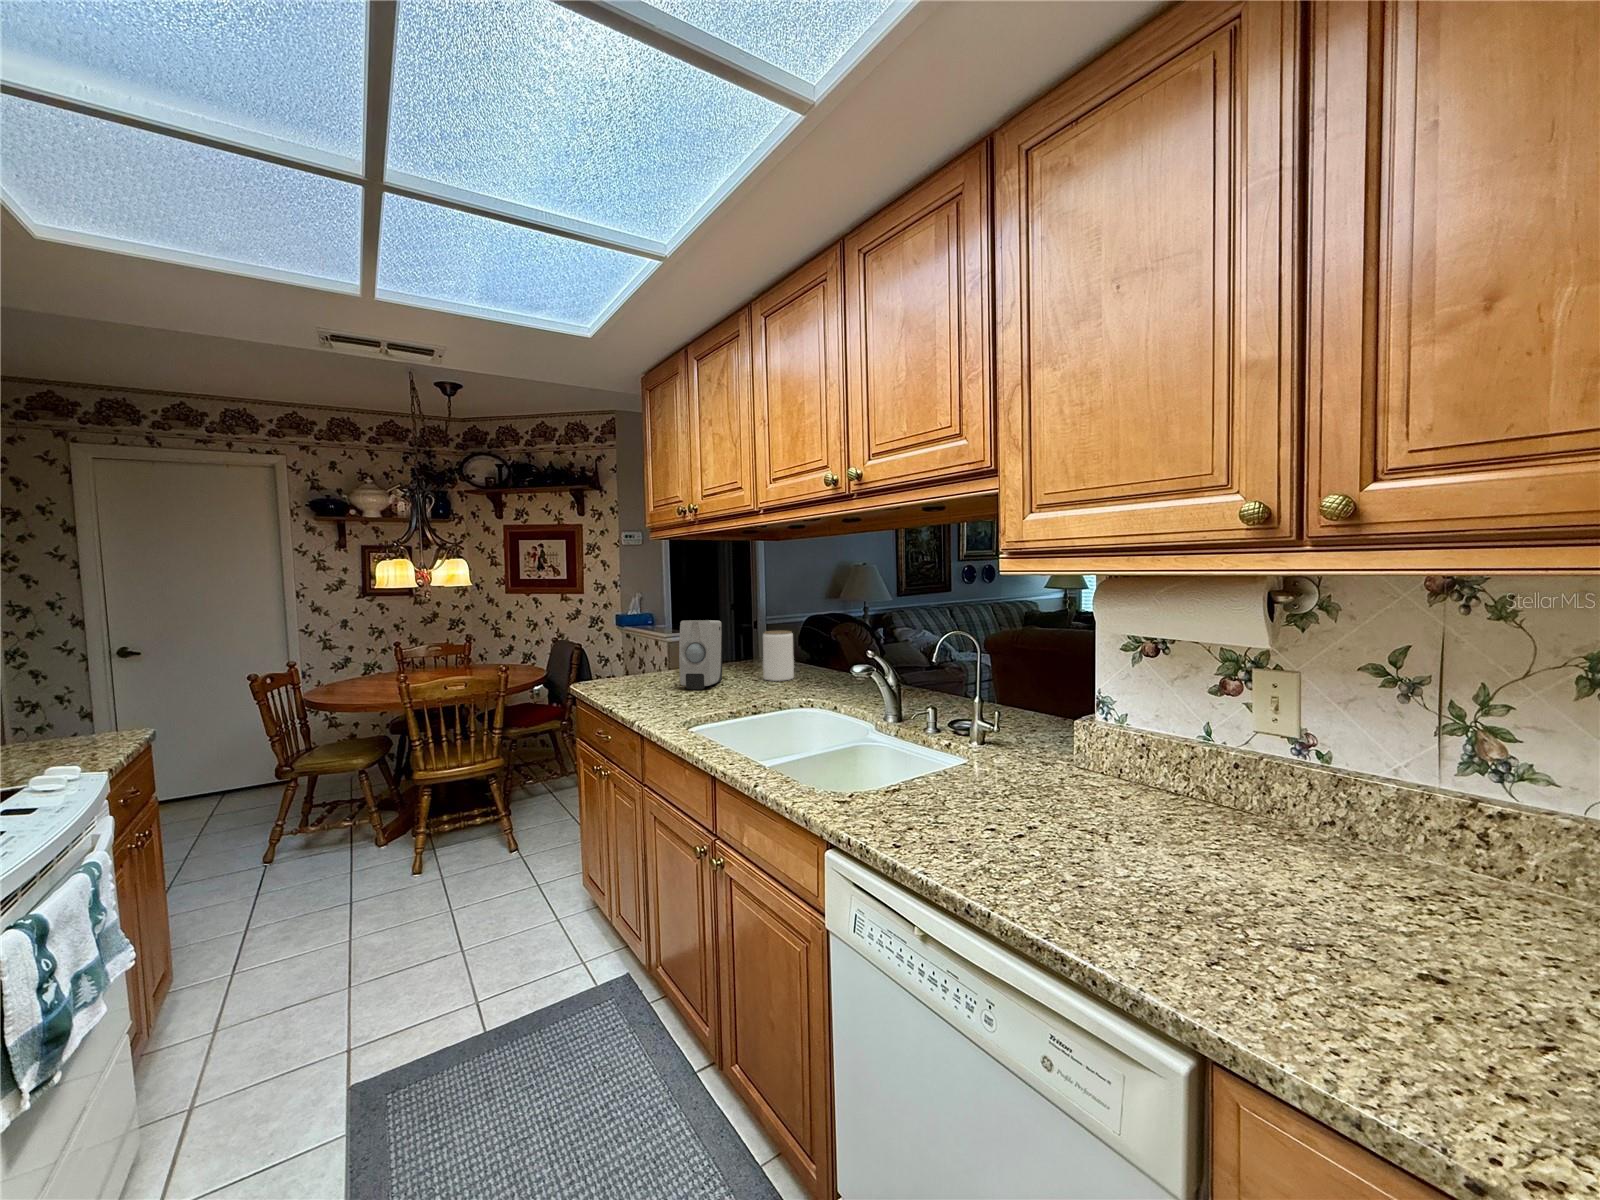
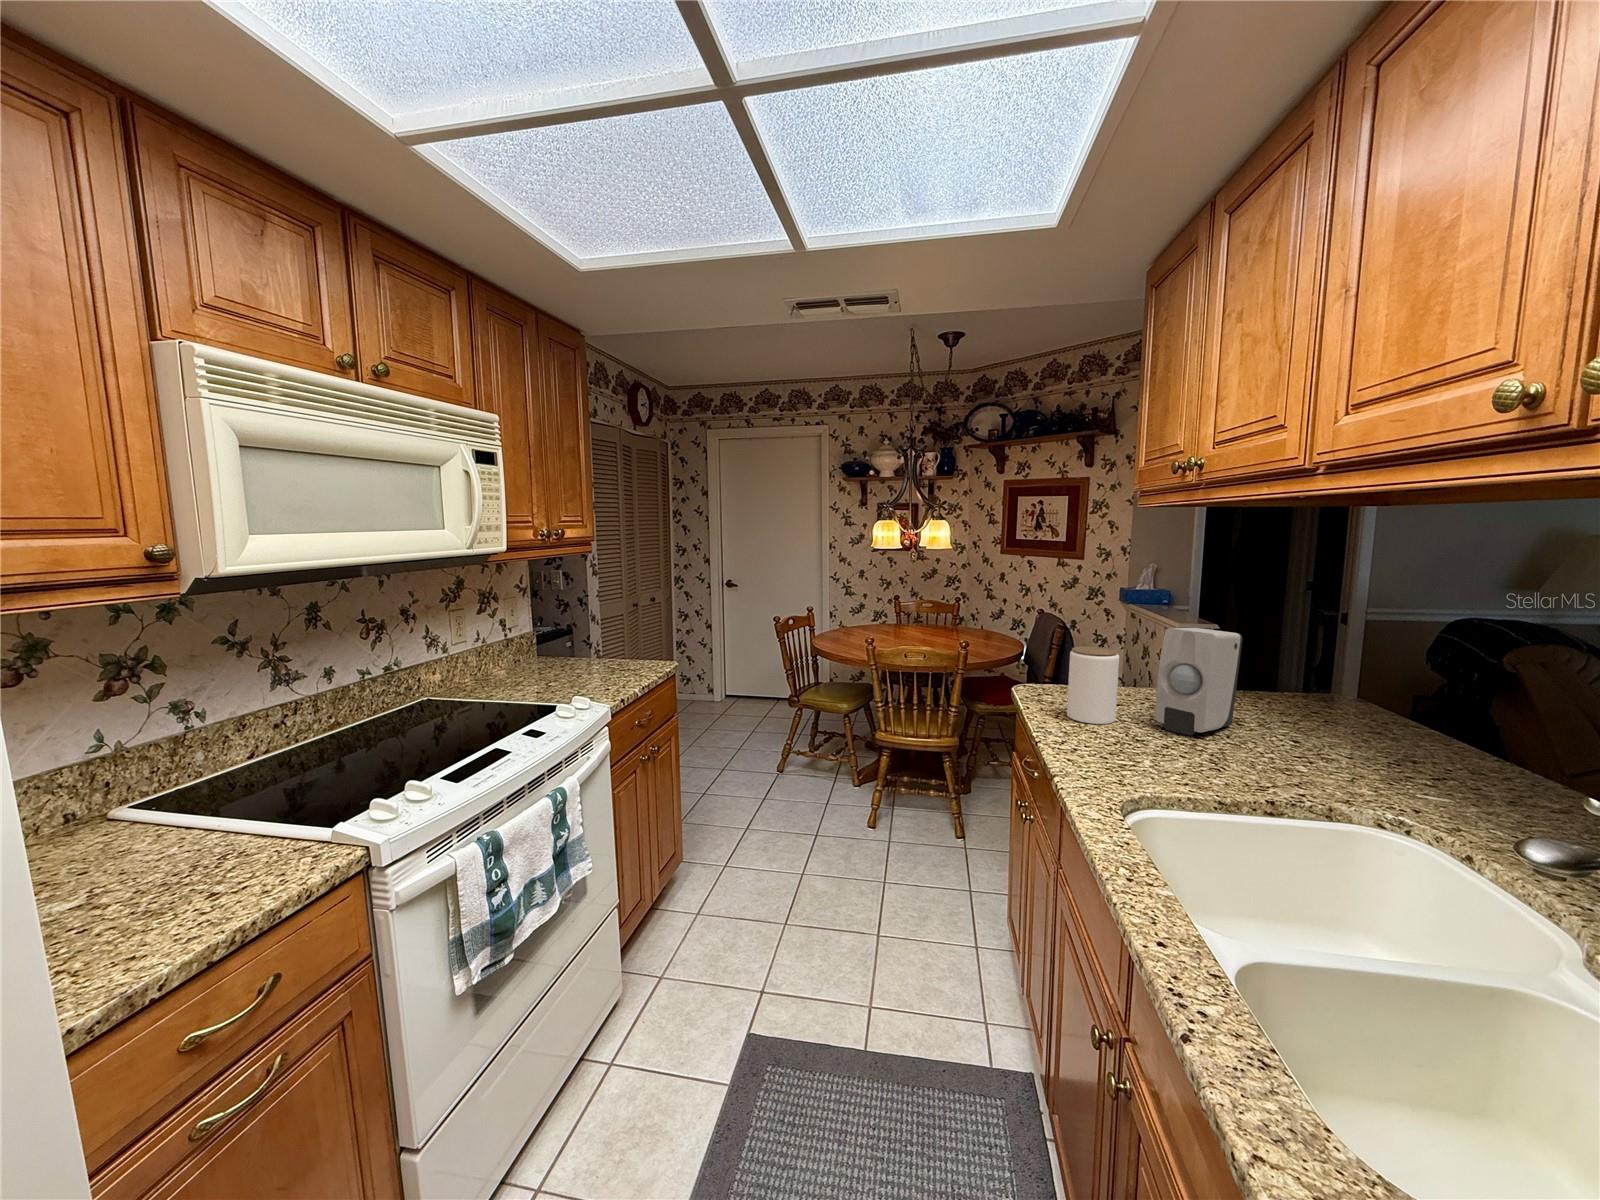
jar: present [763,631,794,681] -> present [1067,646,1119,724]

